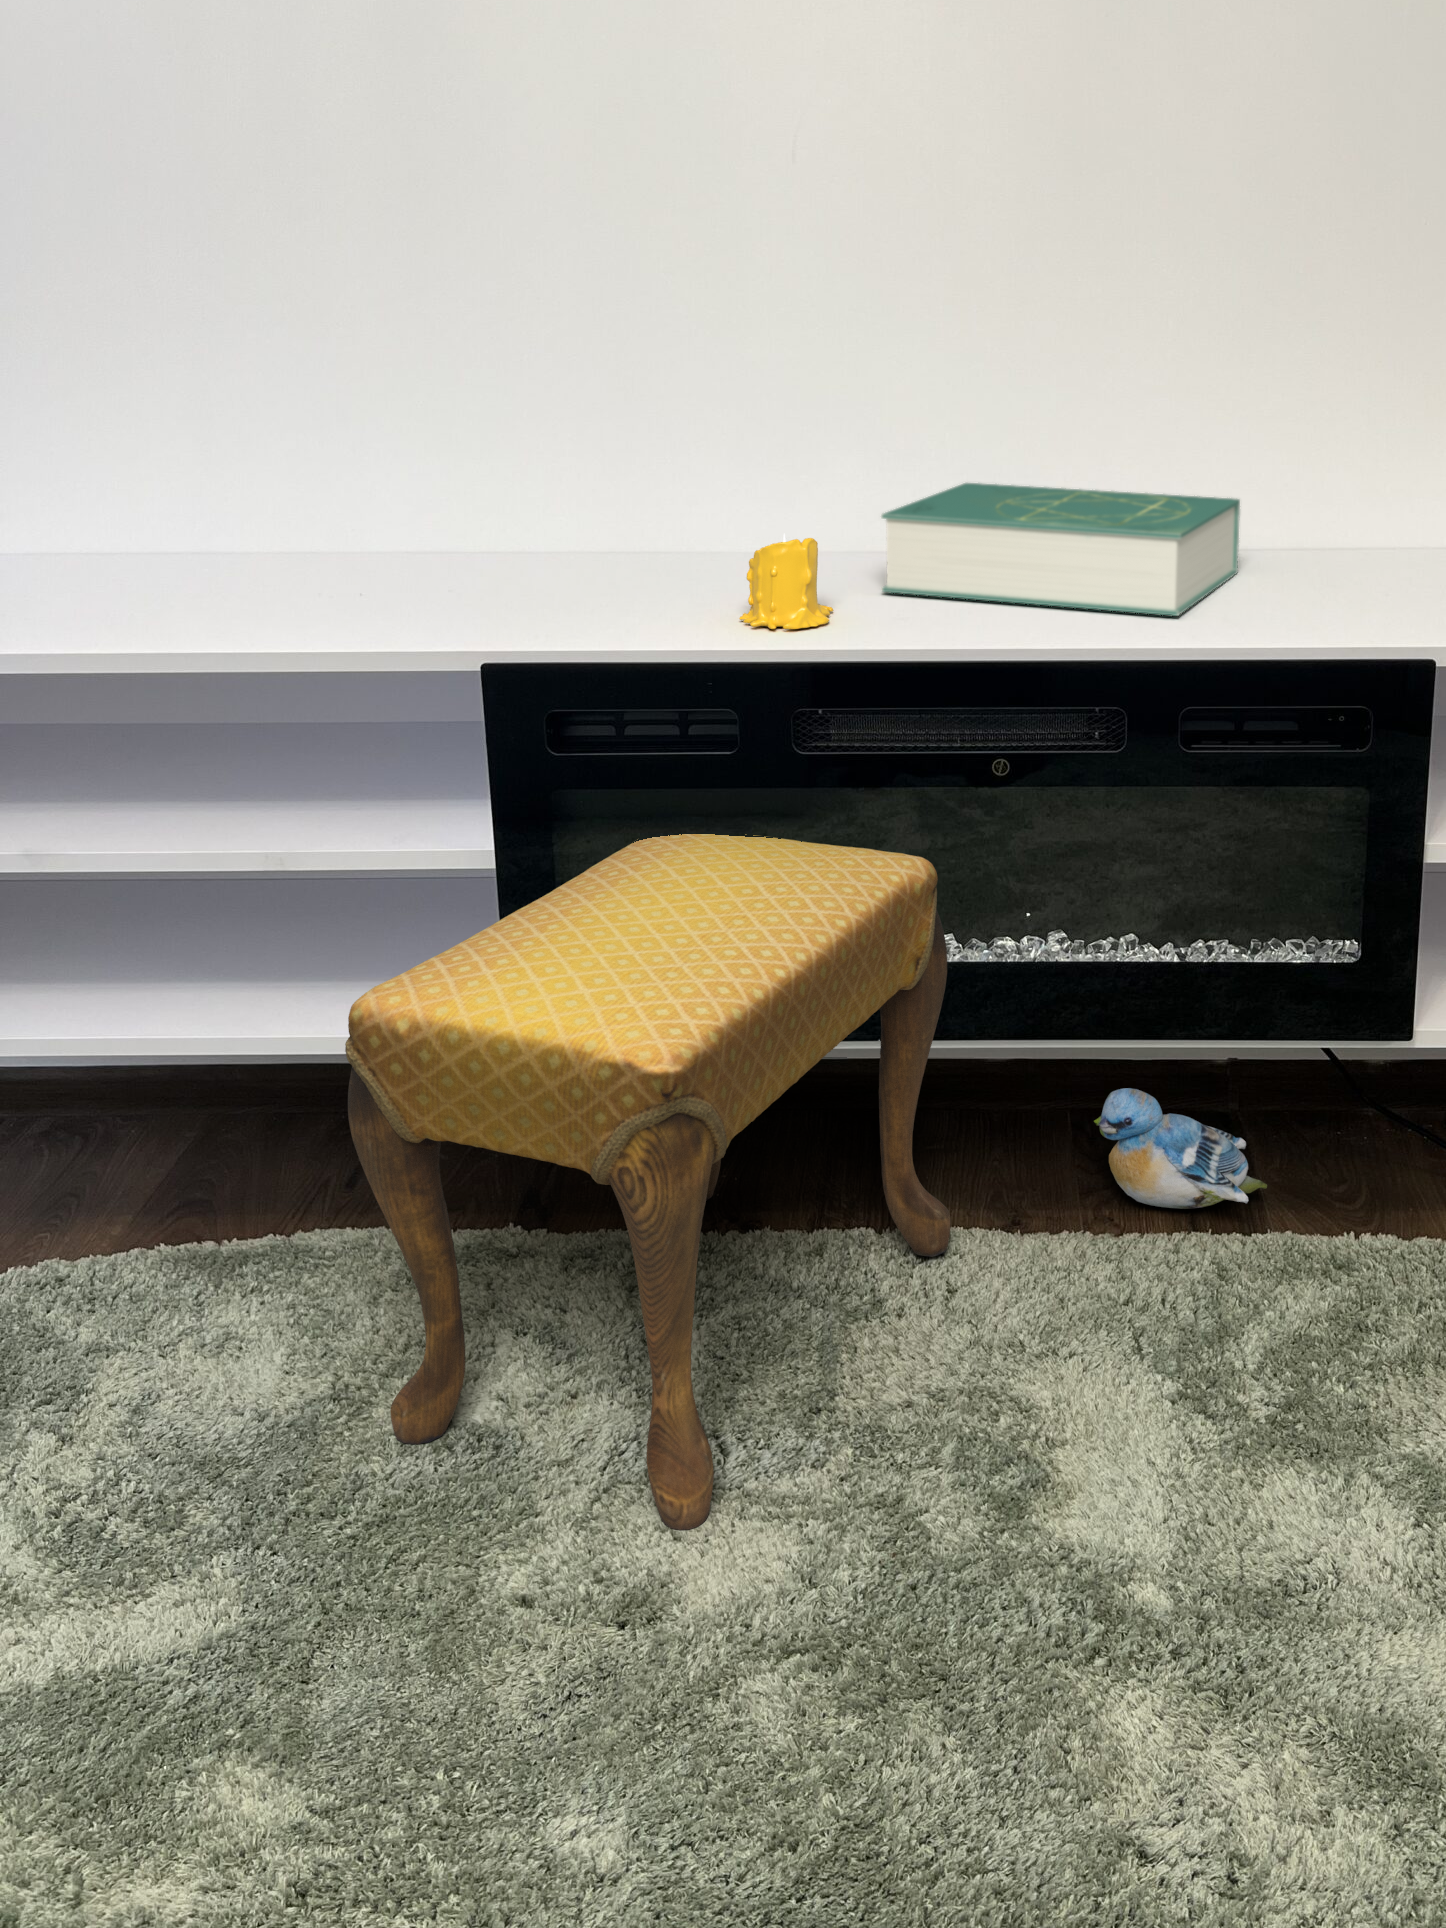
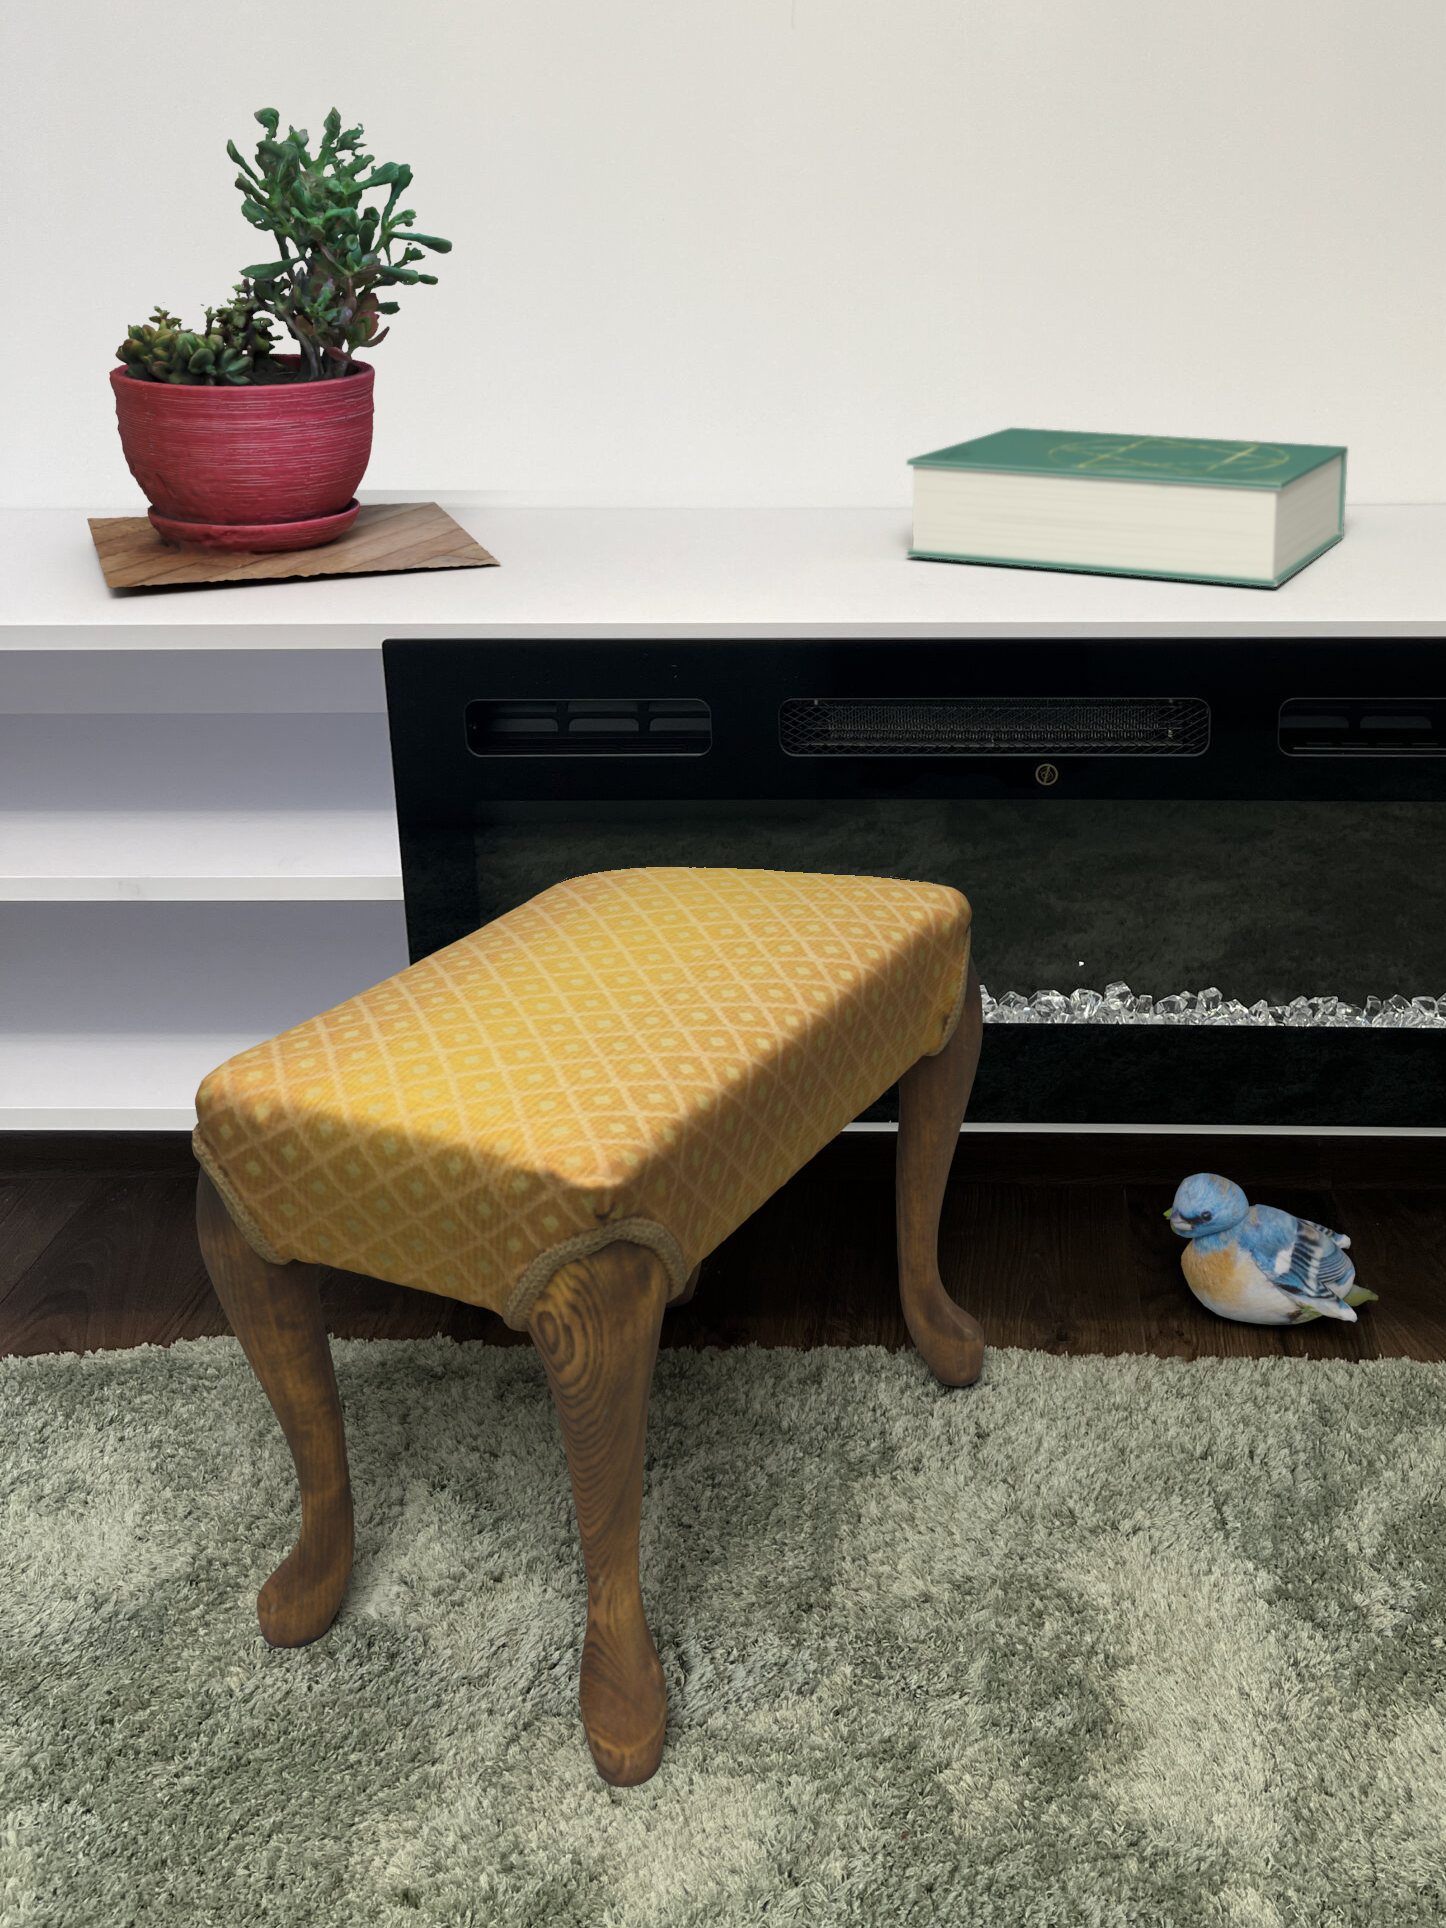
succulent plant: none [203,228,552,624] -> present [87,107,500,588]
candle: present [739,534,833,629] -> none [727,476,845,599]

